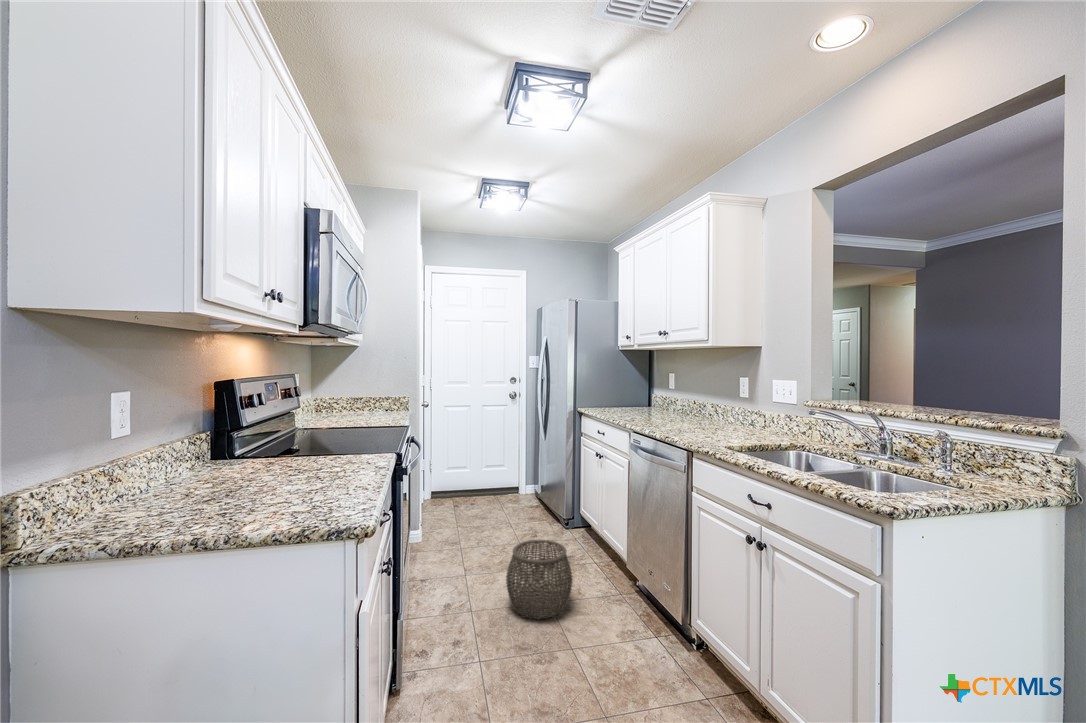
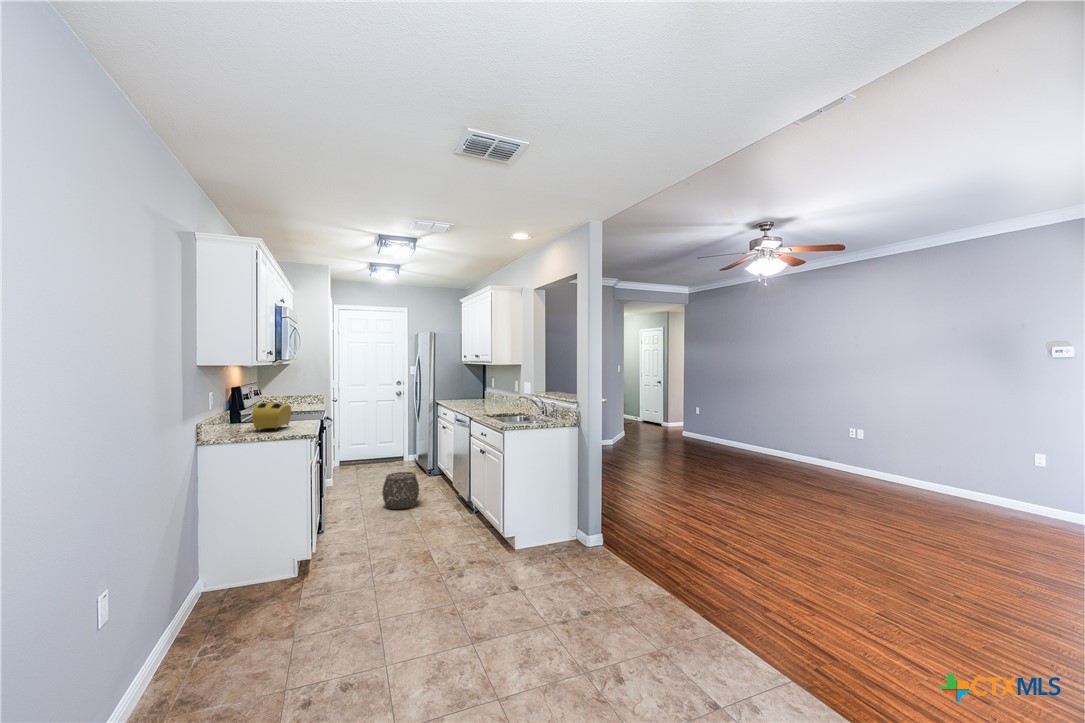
toaster: none [217,418,325,498] -> present [252,402,291,431]

